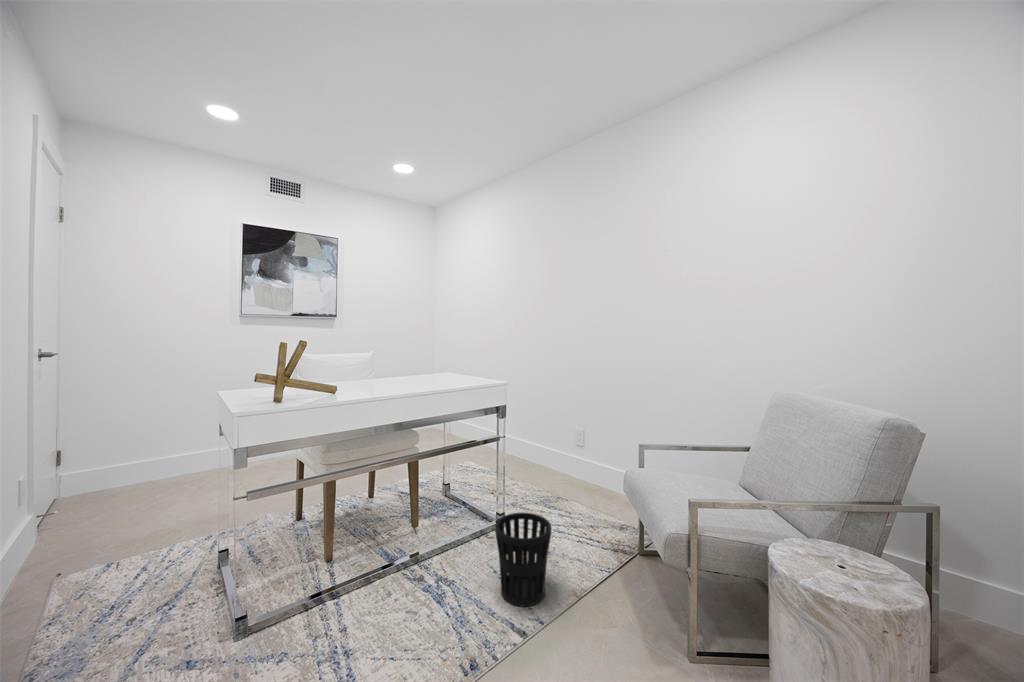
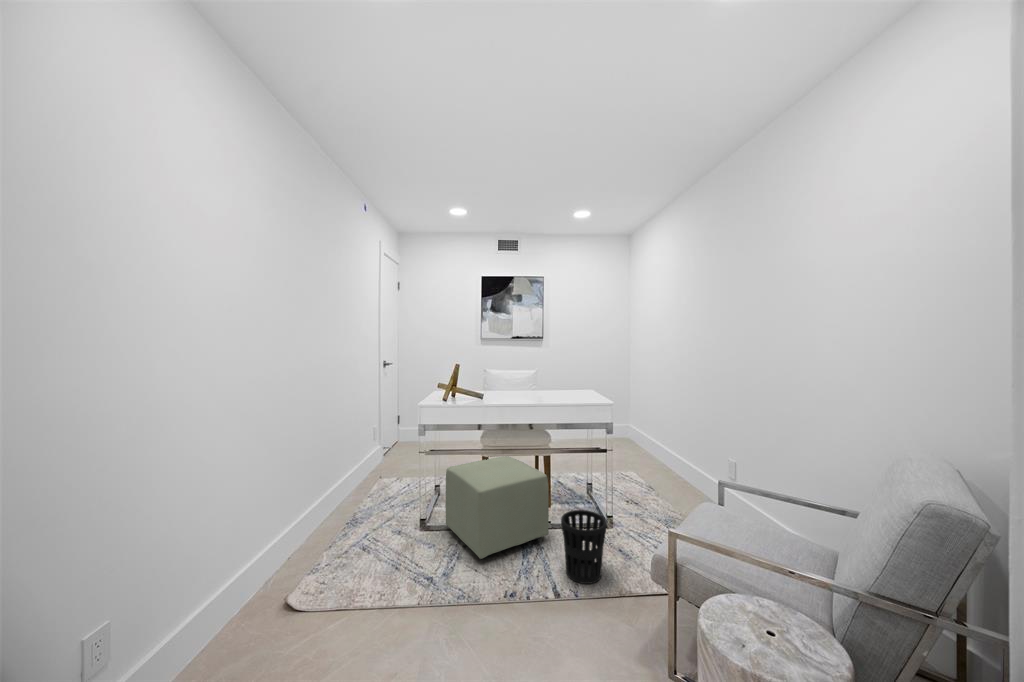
ottoman: none [284,472,452,637] -> present [445,456,549,559]

